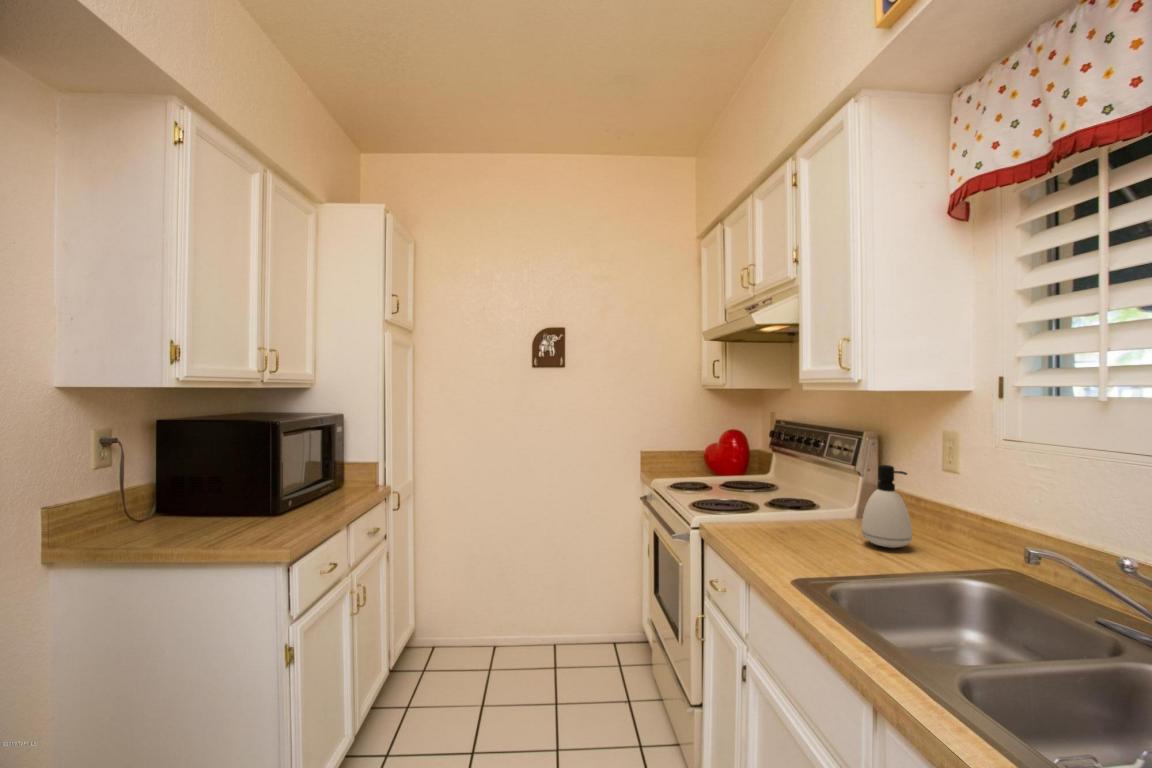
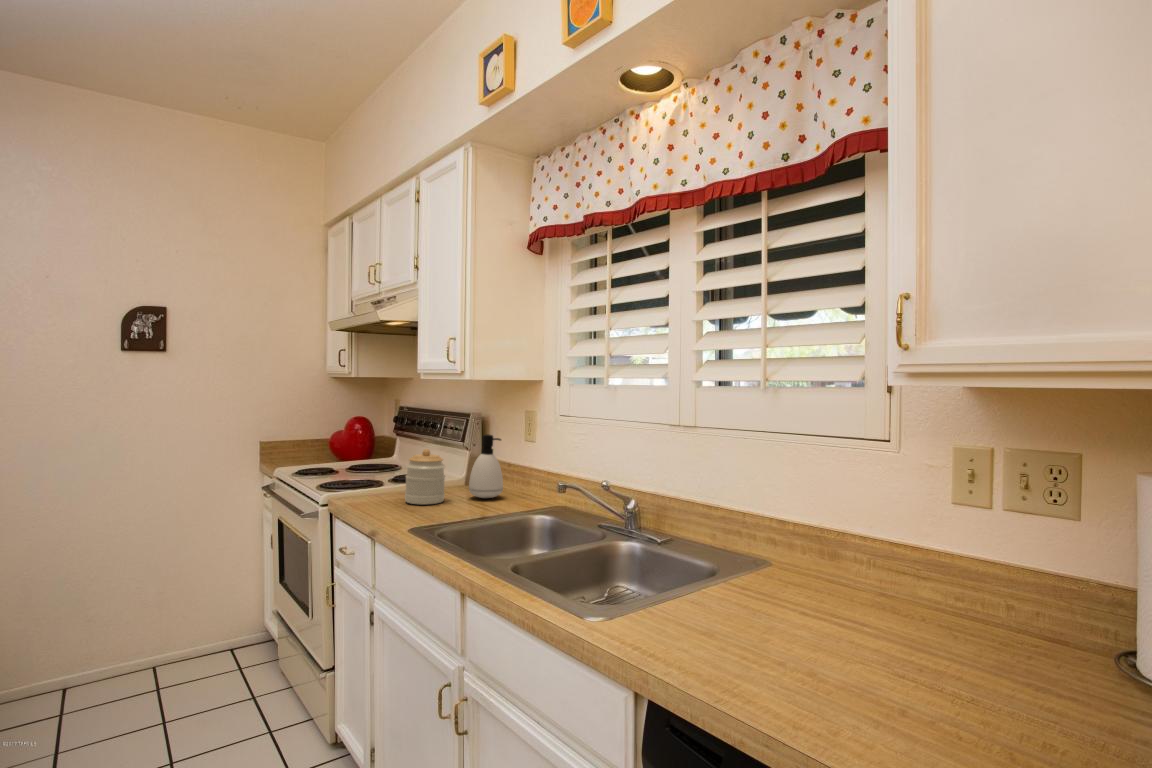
jar: none [779,479,829,547] -> present [405,449,445,504]

